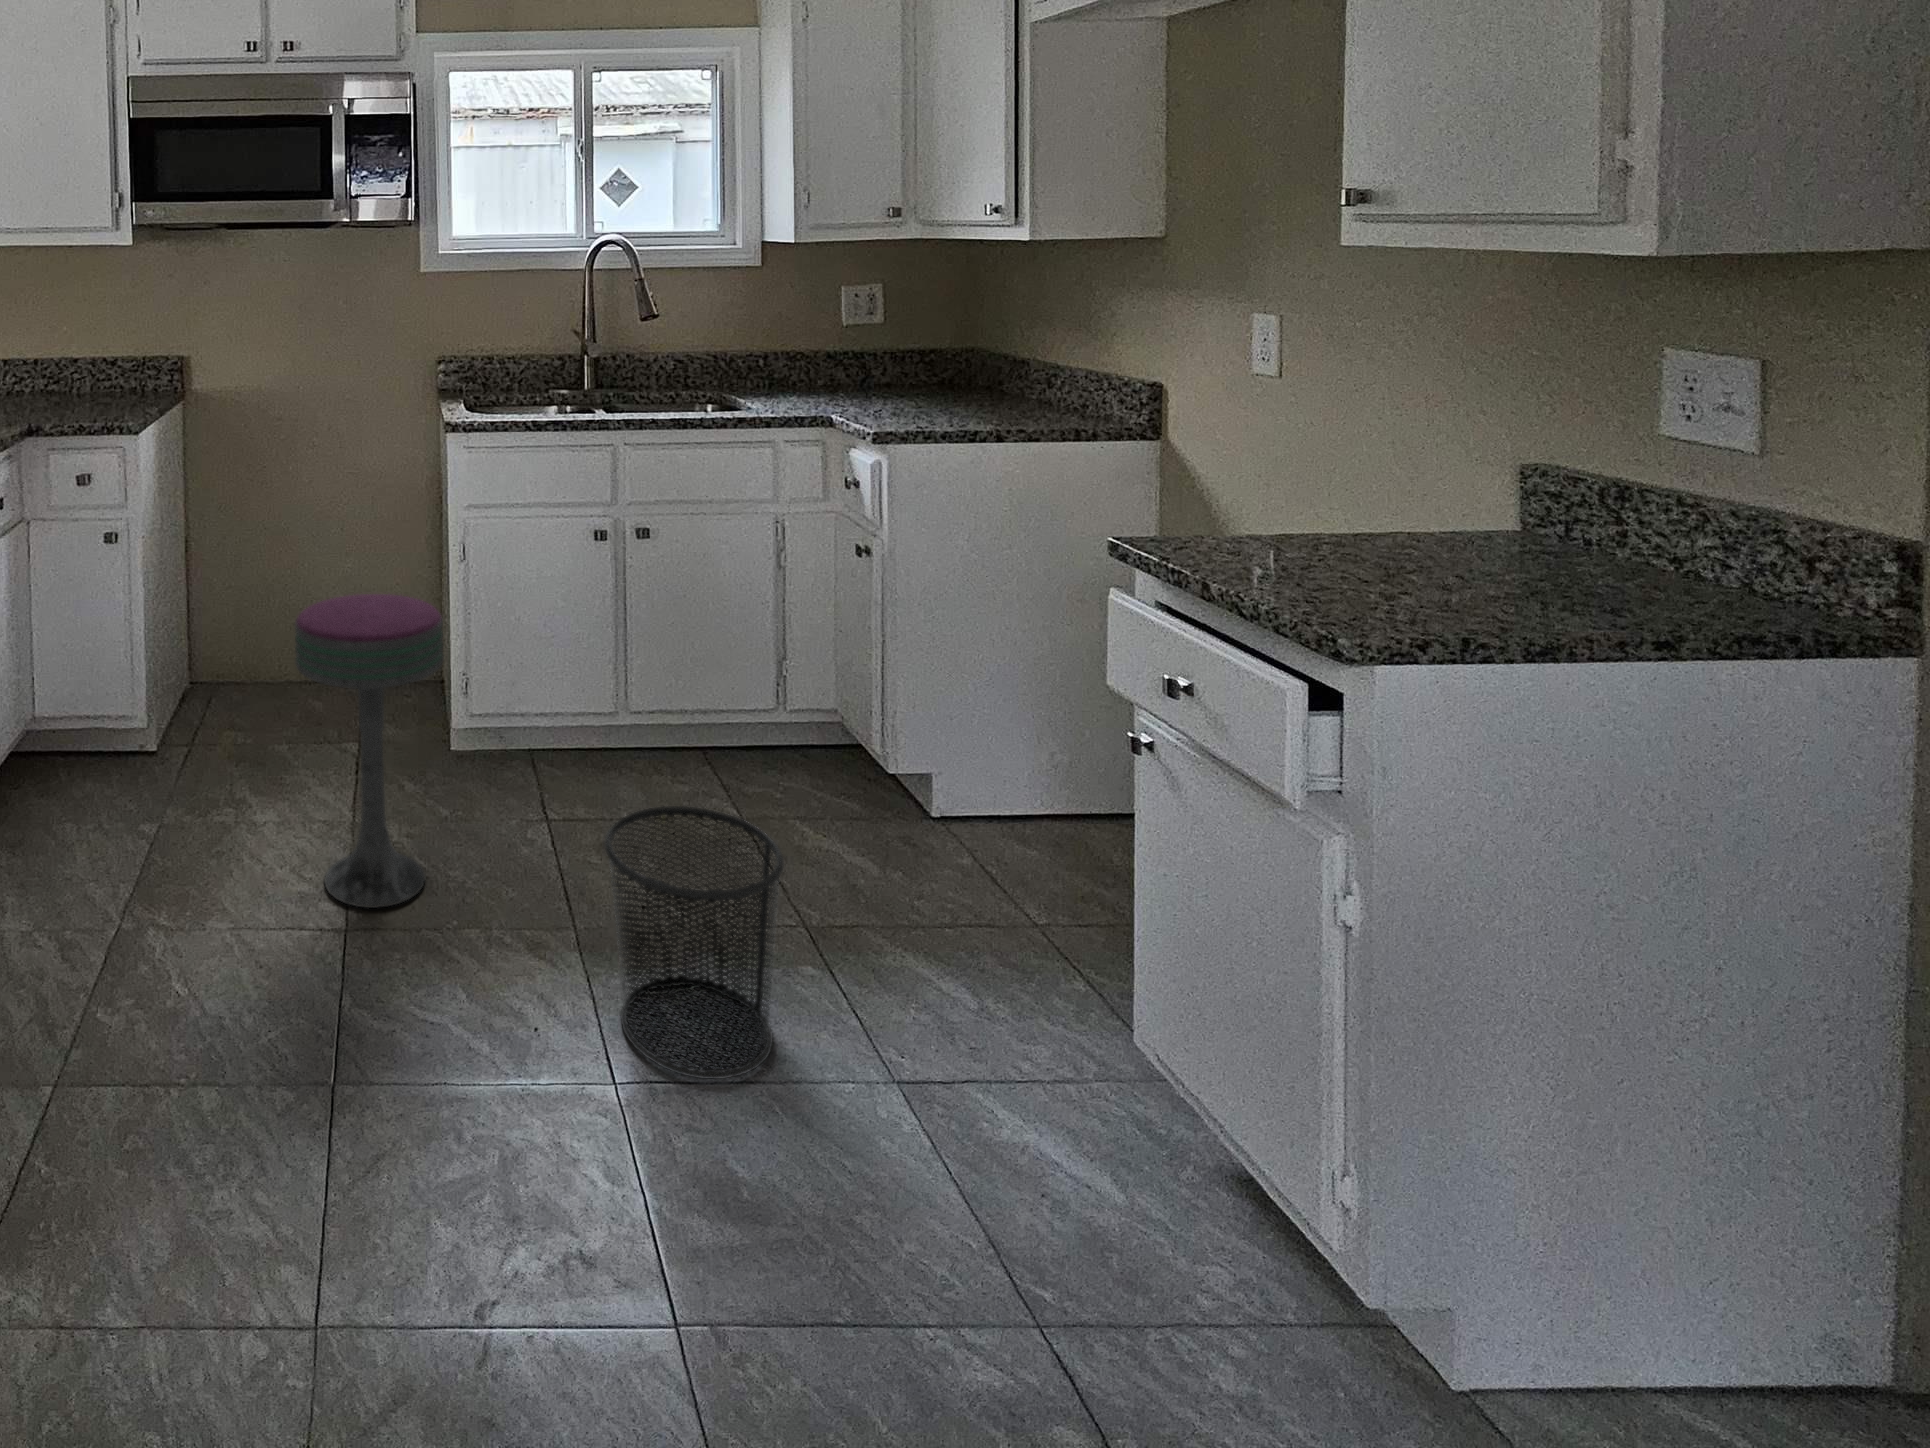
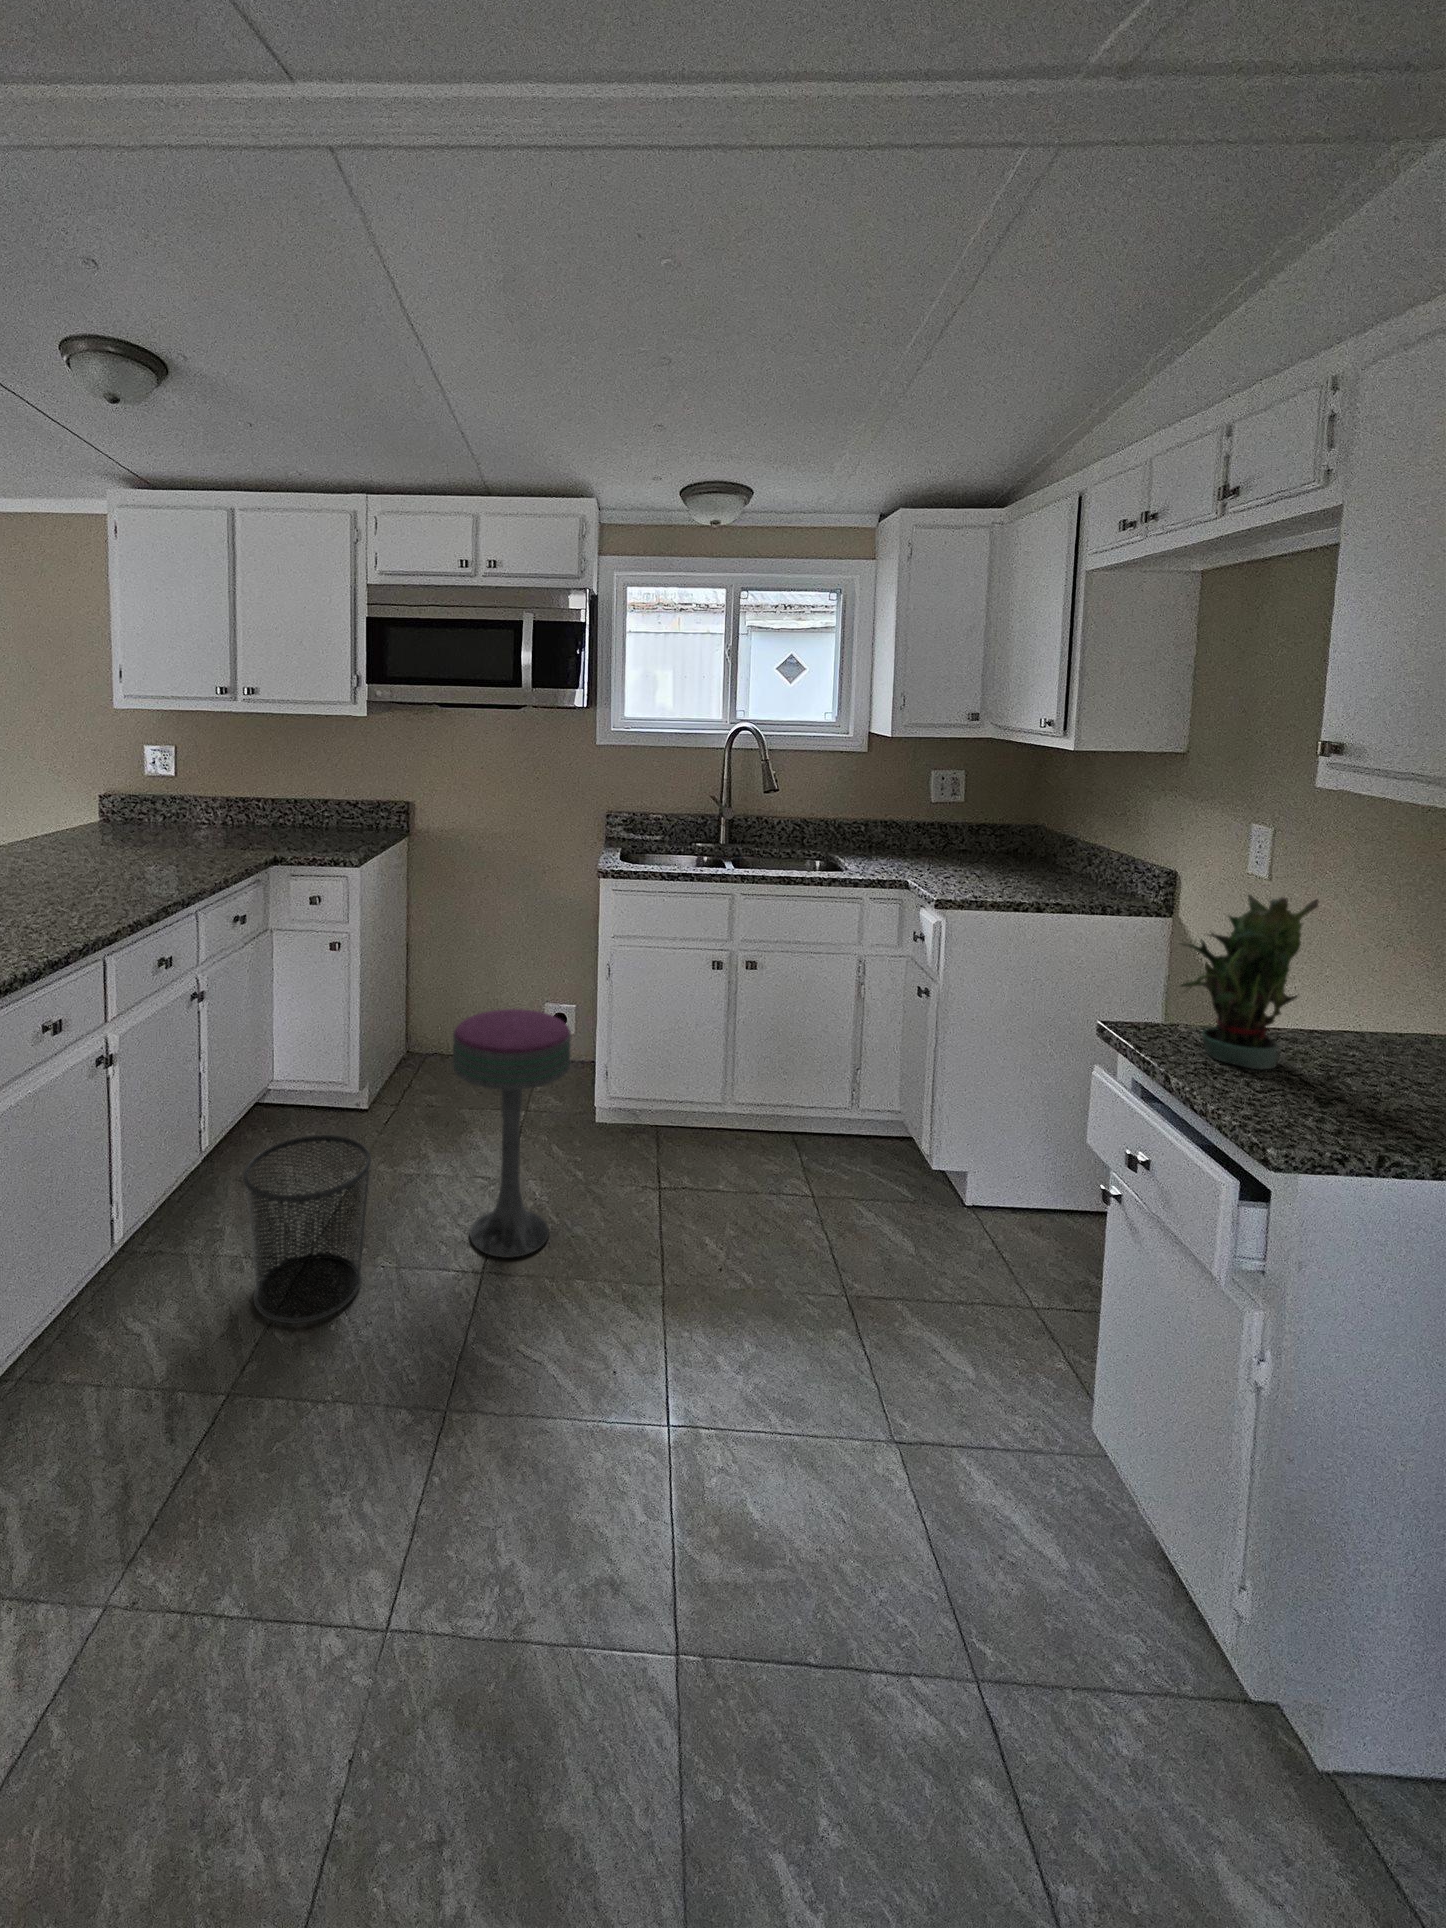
potted plant: none [1195,362,1356,570] -> present [1181,895,1318,1069]
waste bin: present [604,806,784,1079] -> present [243,1135,371,1324]

